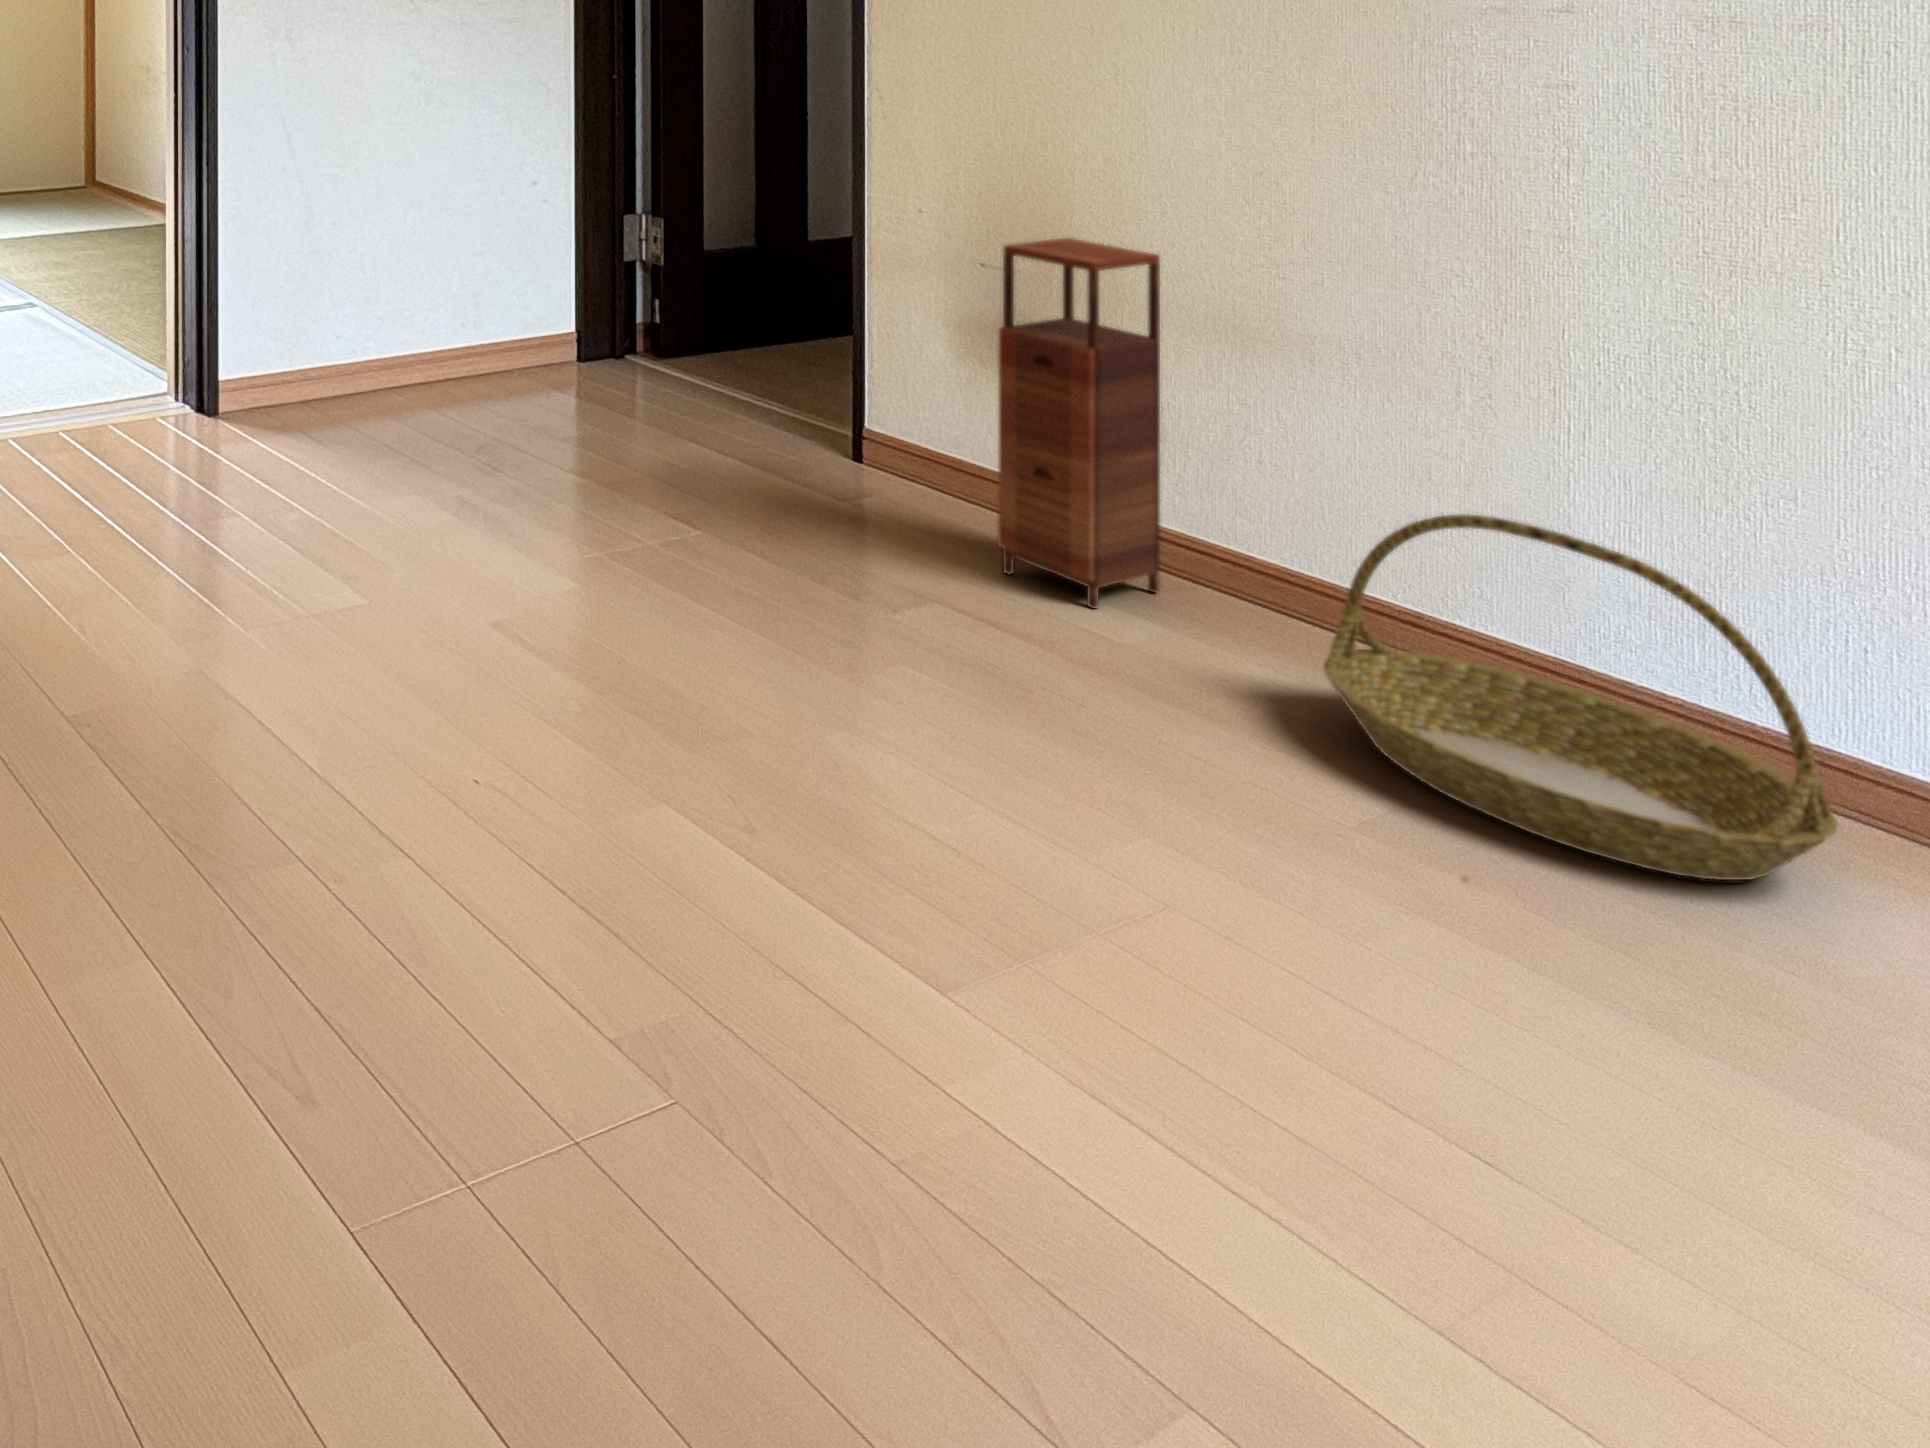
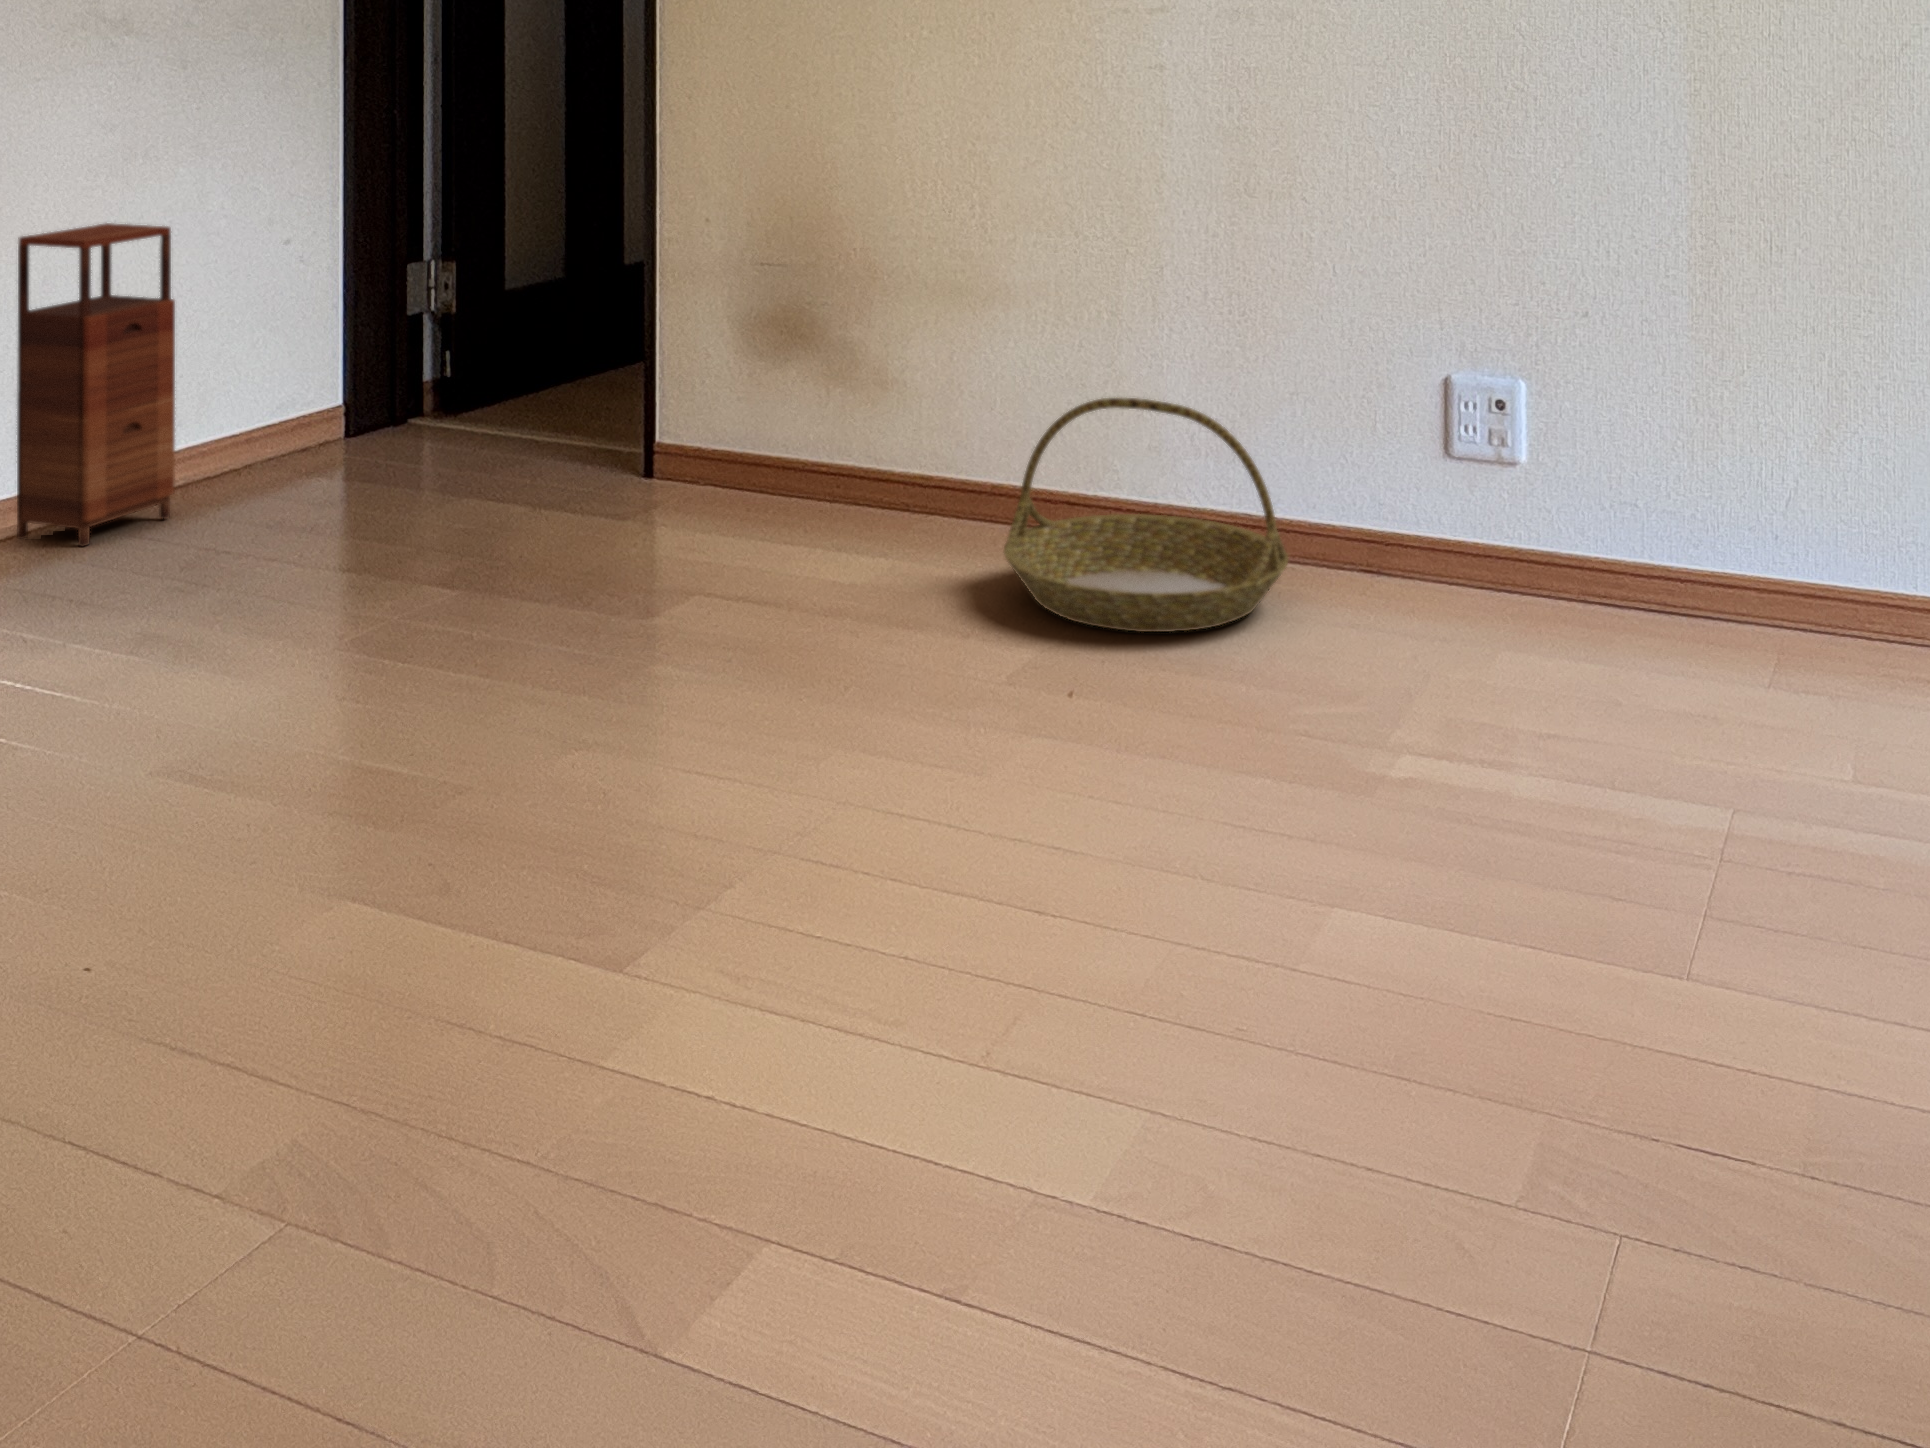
storage cabinet: present [998,238,1160,609] -> present [17,223,175,546]

